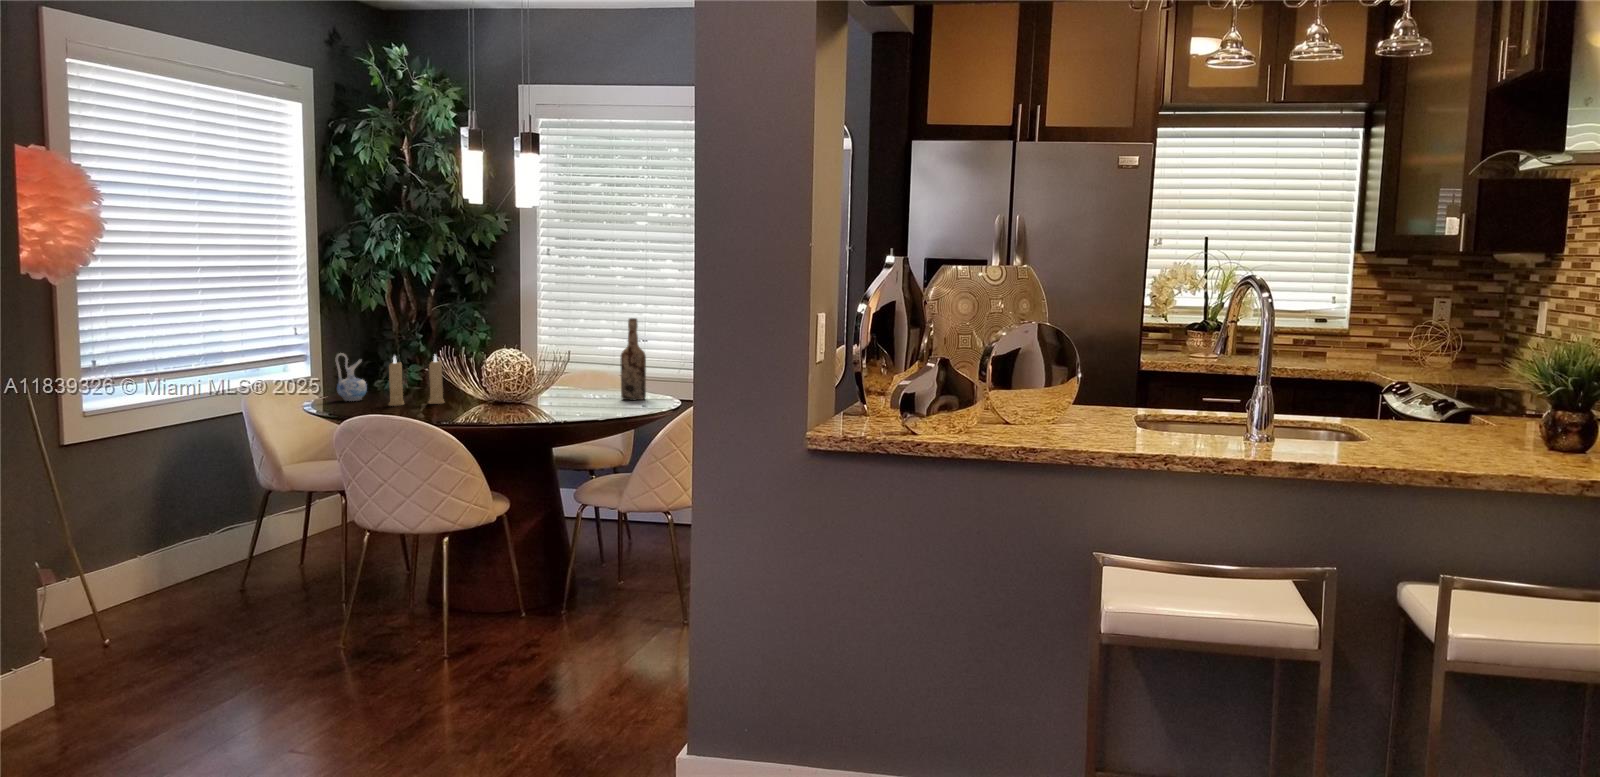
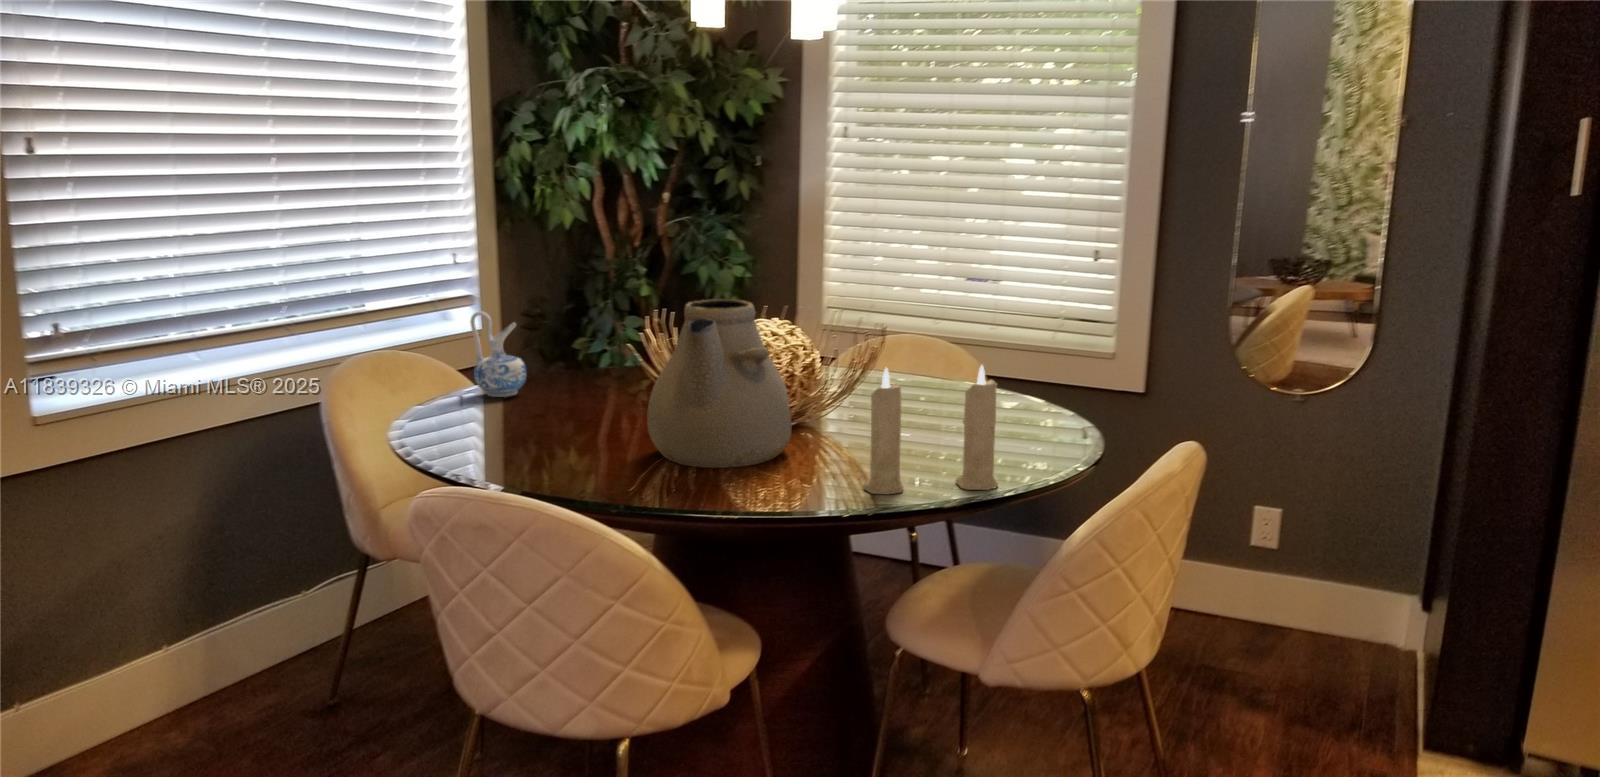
wine bottle: present [620,318,646,400] -> none [987,258,1041,425]
teapot: none [451,337,522,414] -> present [647,299,791,468]
candle: present [389,355,444,406] -> present [864,365,998,494]

